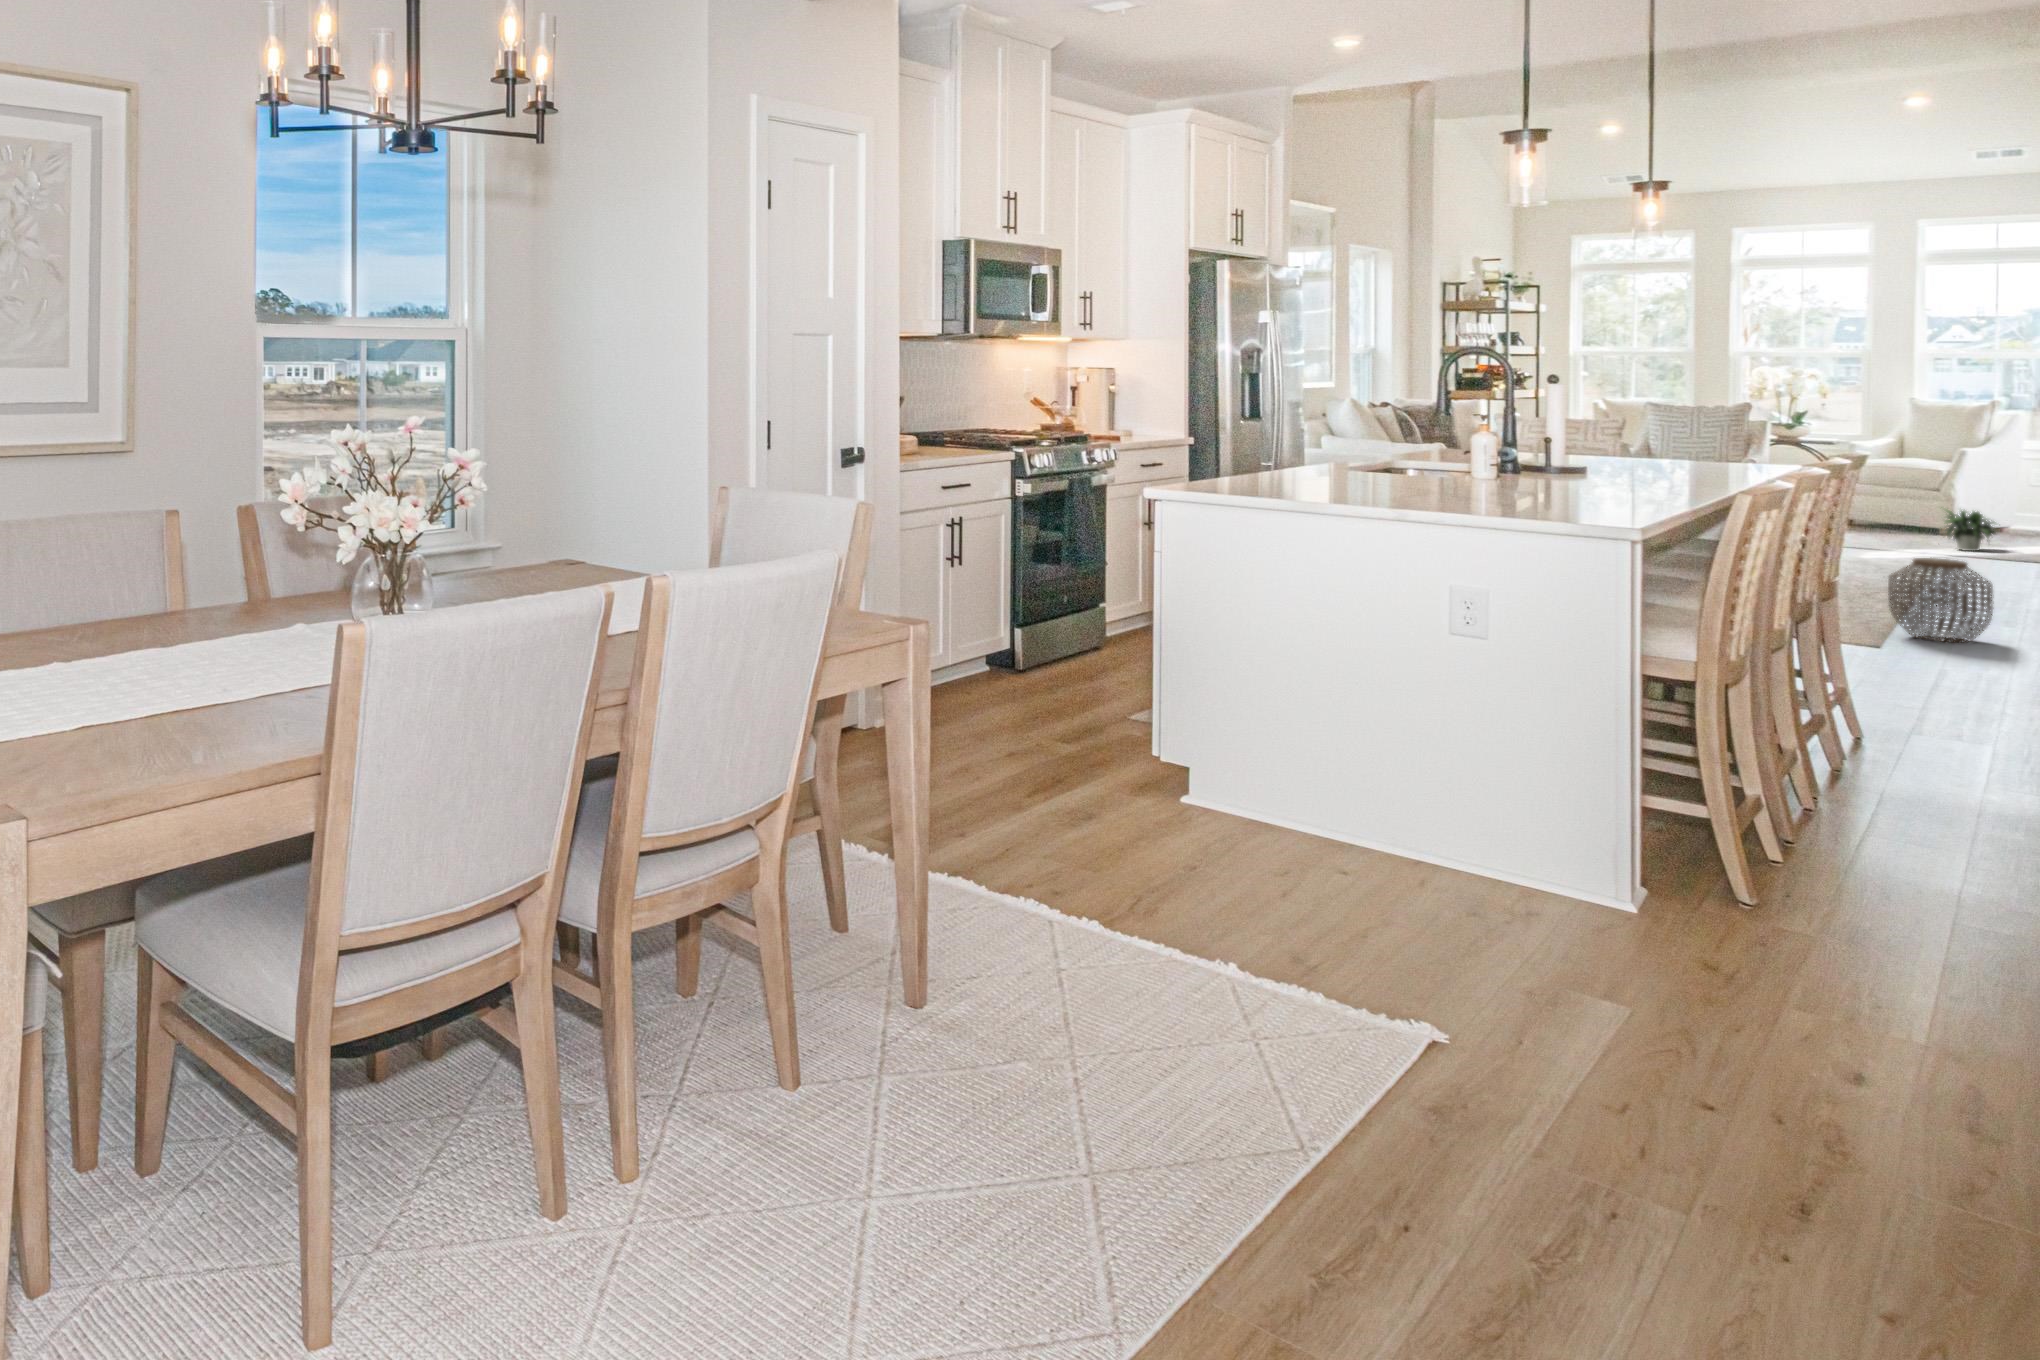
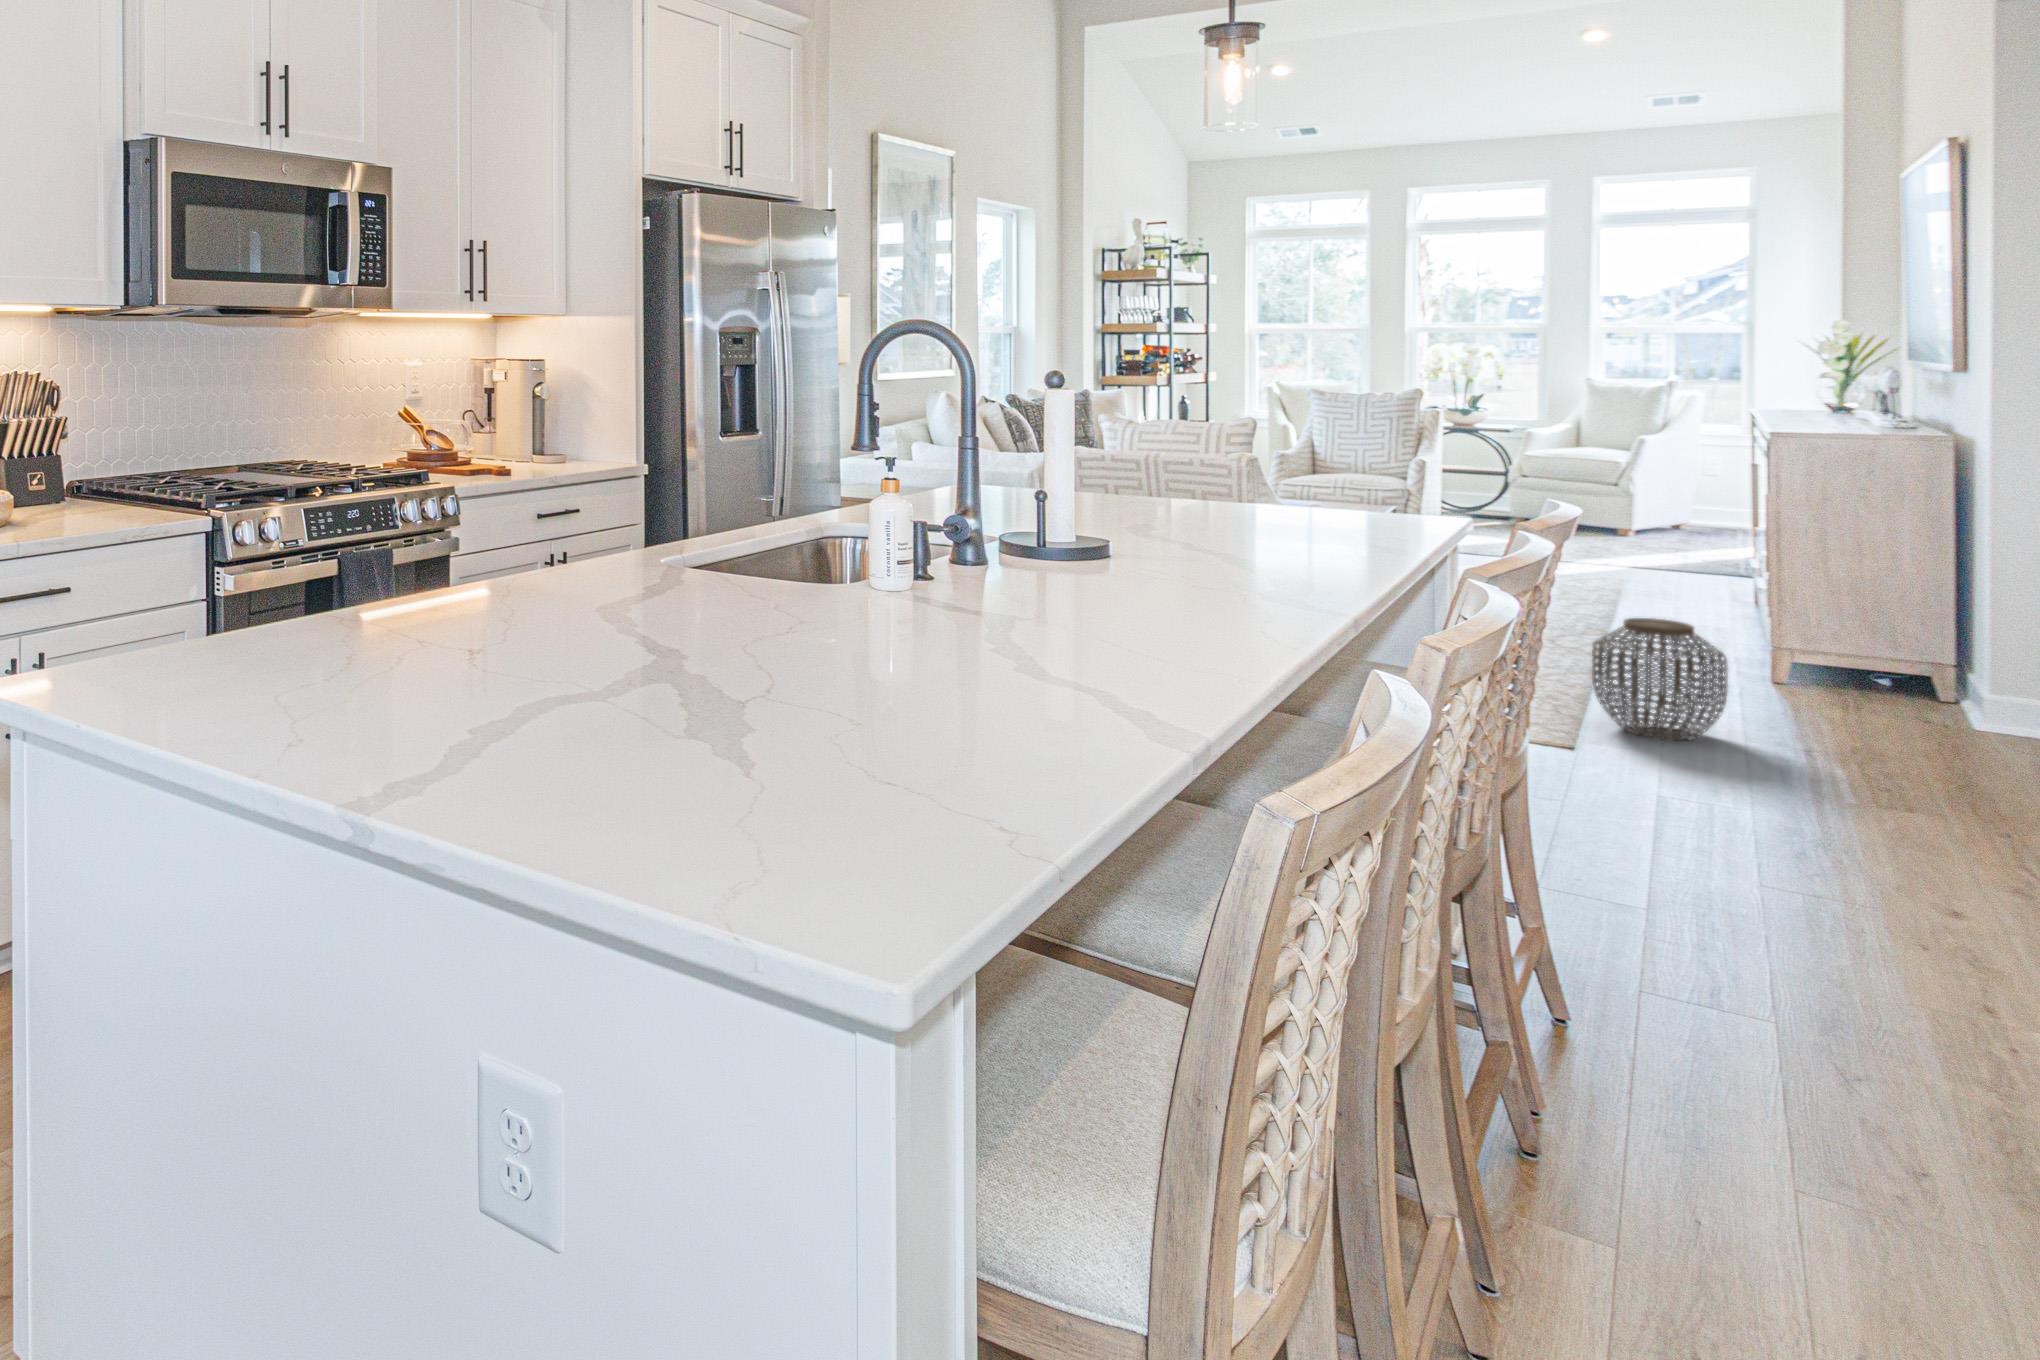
potted plant: present [1944,510,1995,551] -> none [1620,508,1688,560]

